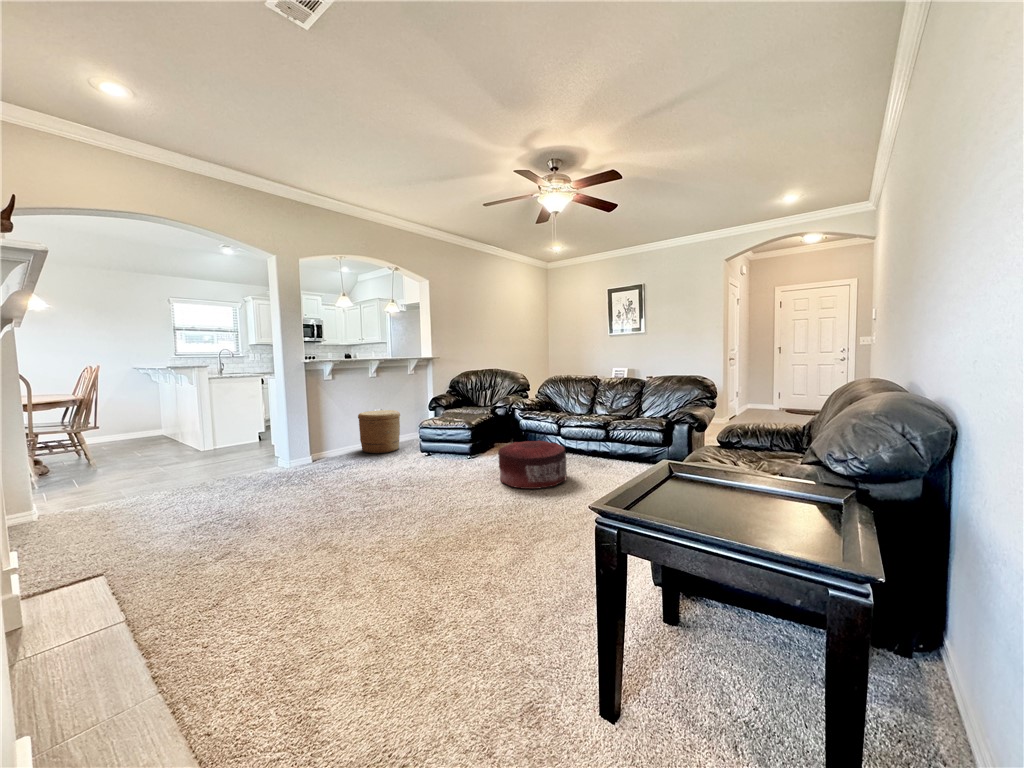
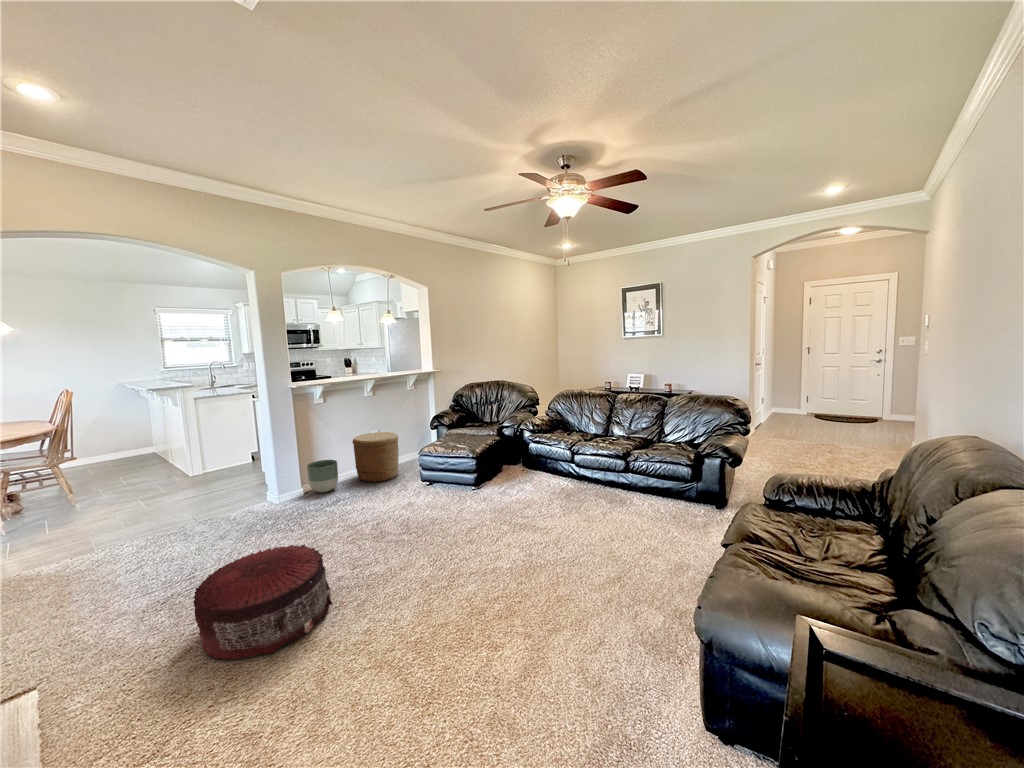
planter: none [317,432,345,460] -> present [307,460,338,492]
pouf: present [498,441,567,489] -> present [194,544,332,659]

